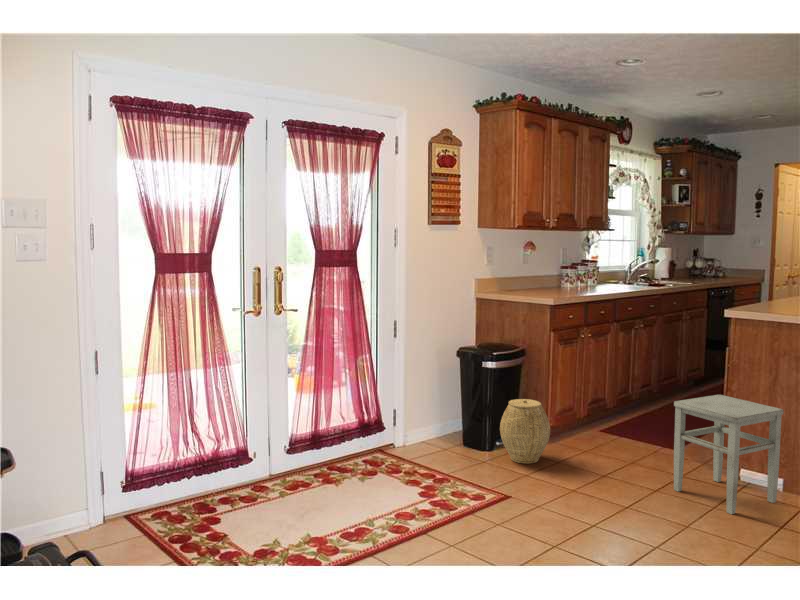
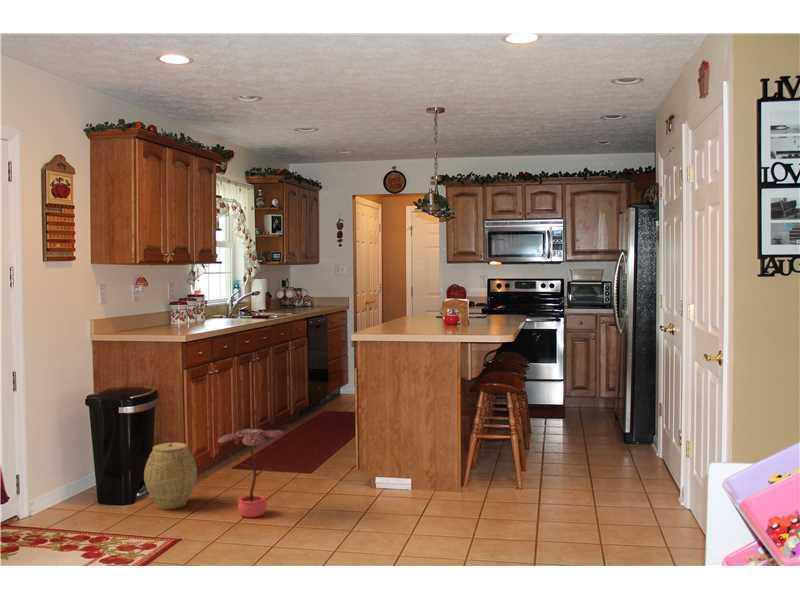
stool: present [674,395,784,514] -> none [312,412,392,509]
potted plant: none [562,398,636,493] -> present [218,429,283,517]

